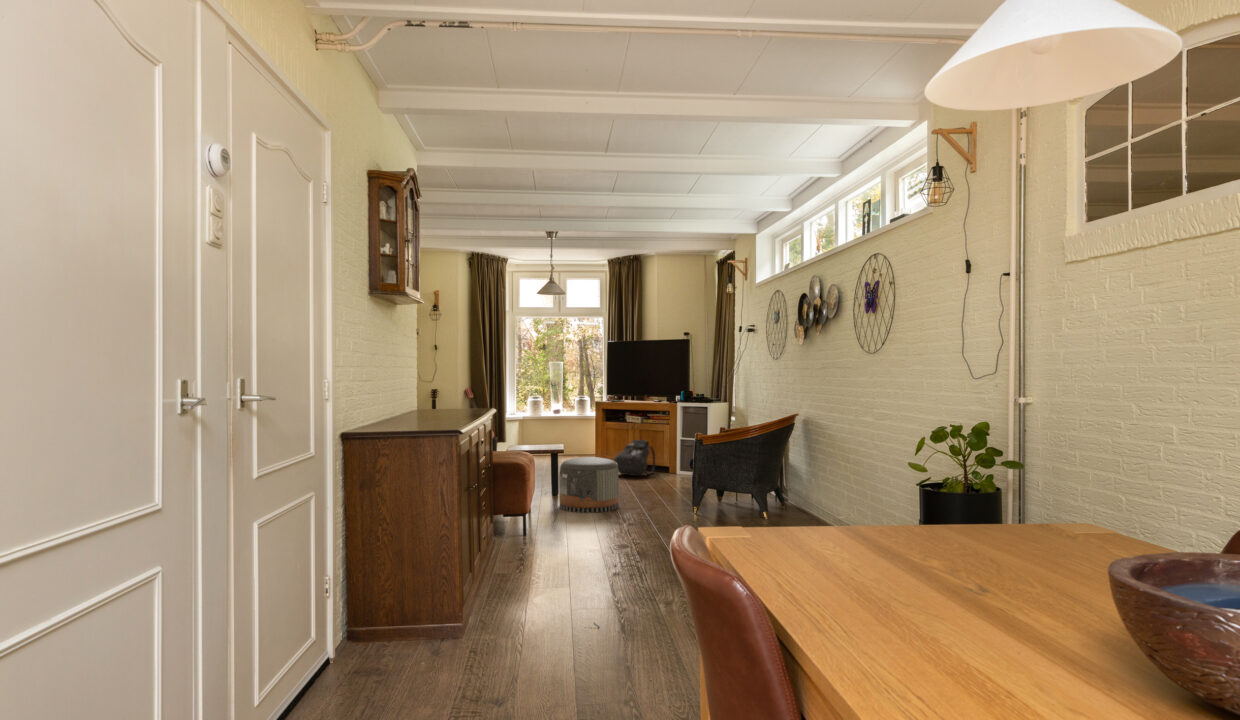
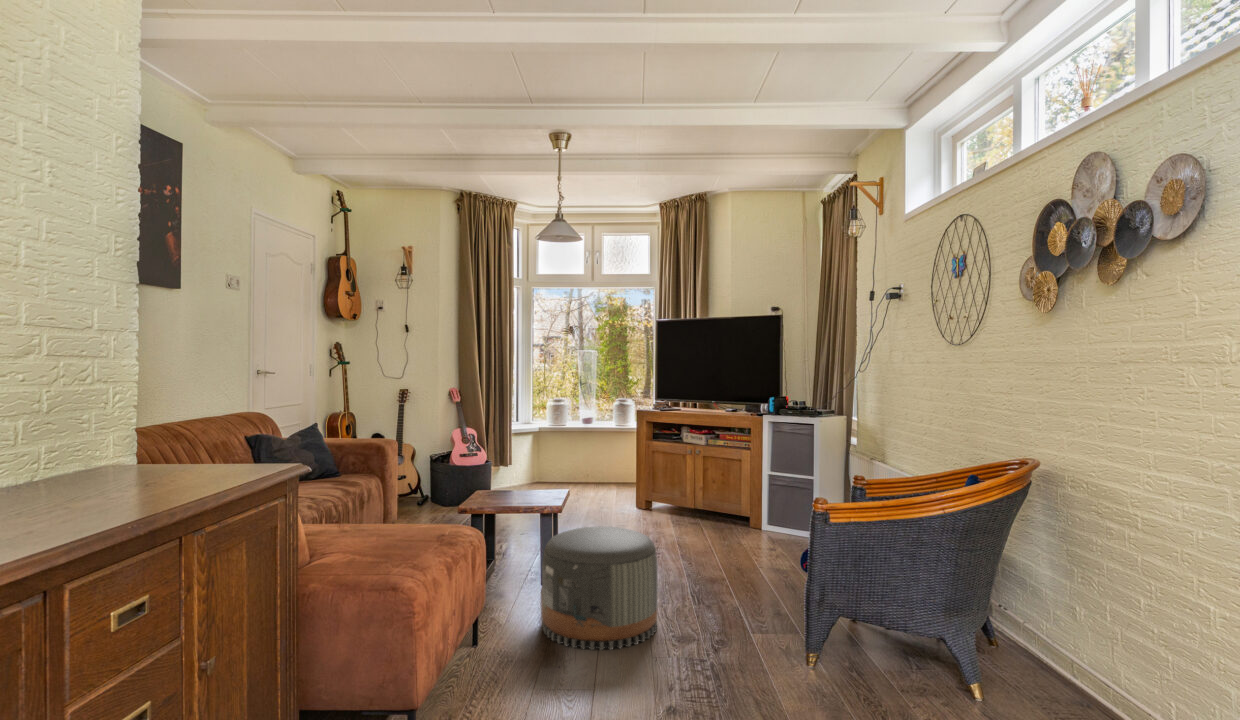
backpack: present [614,440,655,476] -> none [659,473,727,535]

